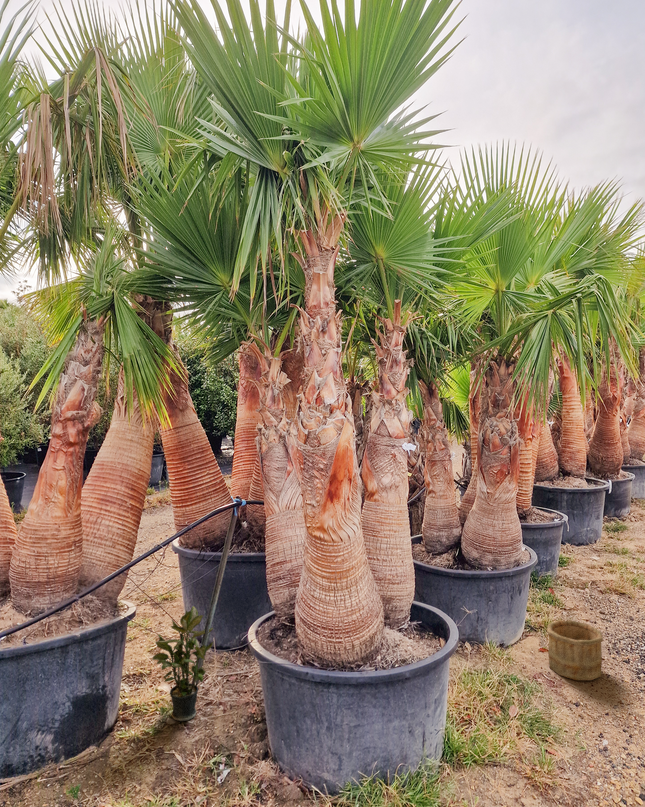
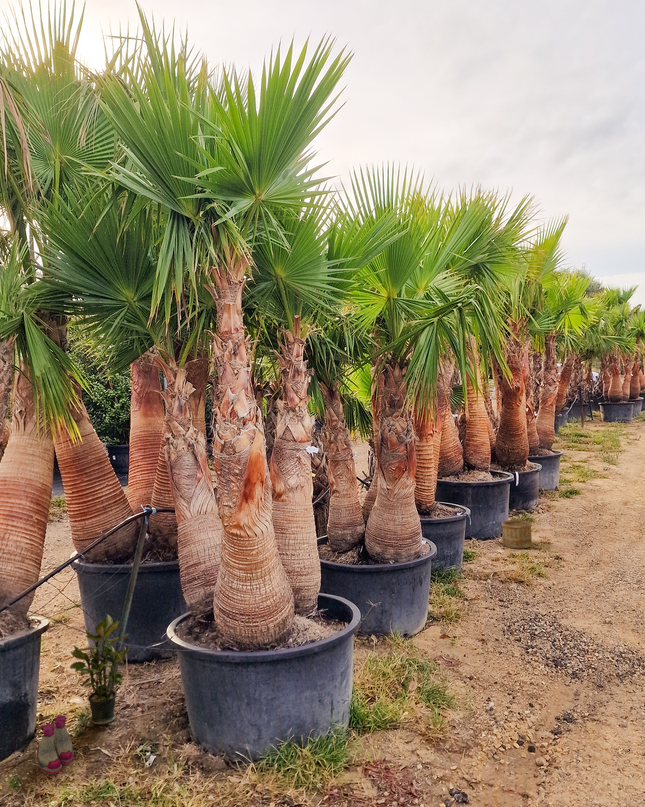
wooden bucket: present [547,620,603,680] -> present [502,520,532,549]
boots: none [106,714,146,782] -> present [37,715,74,774]

